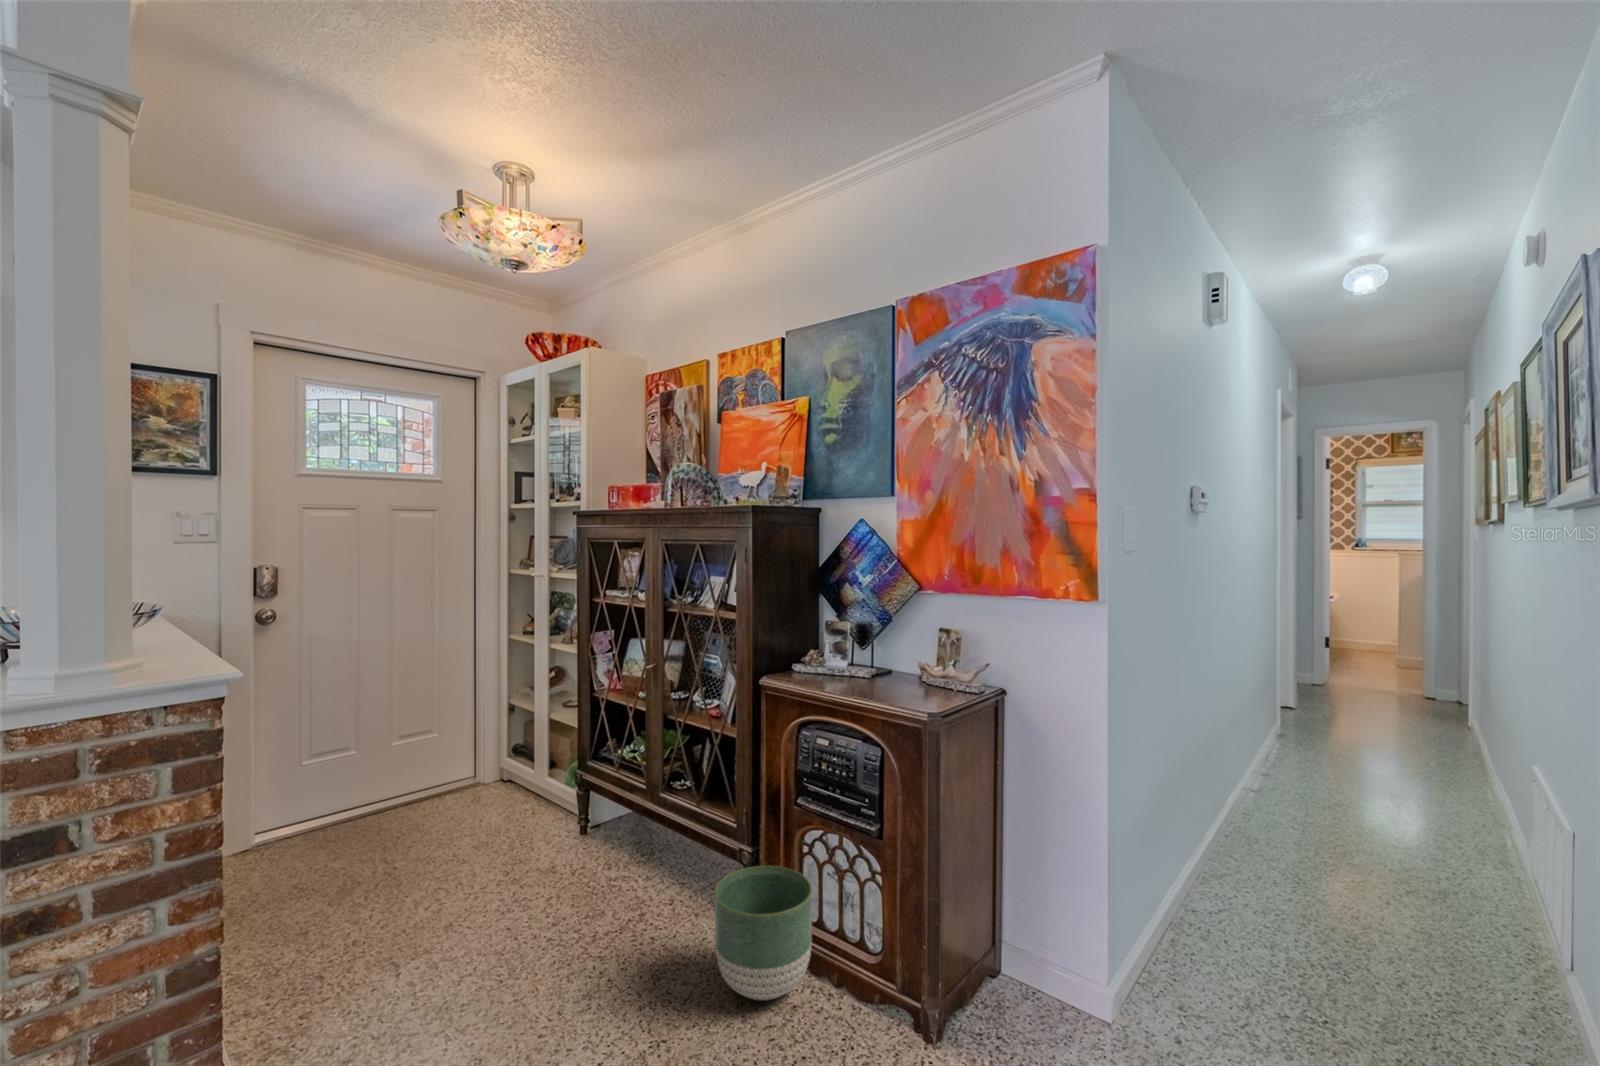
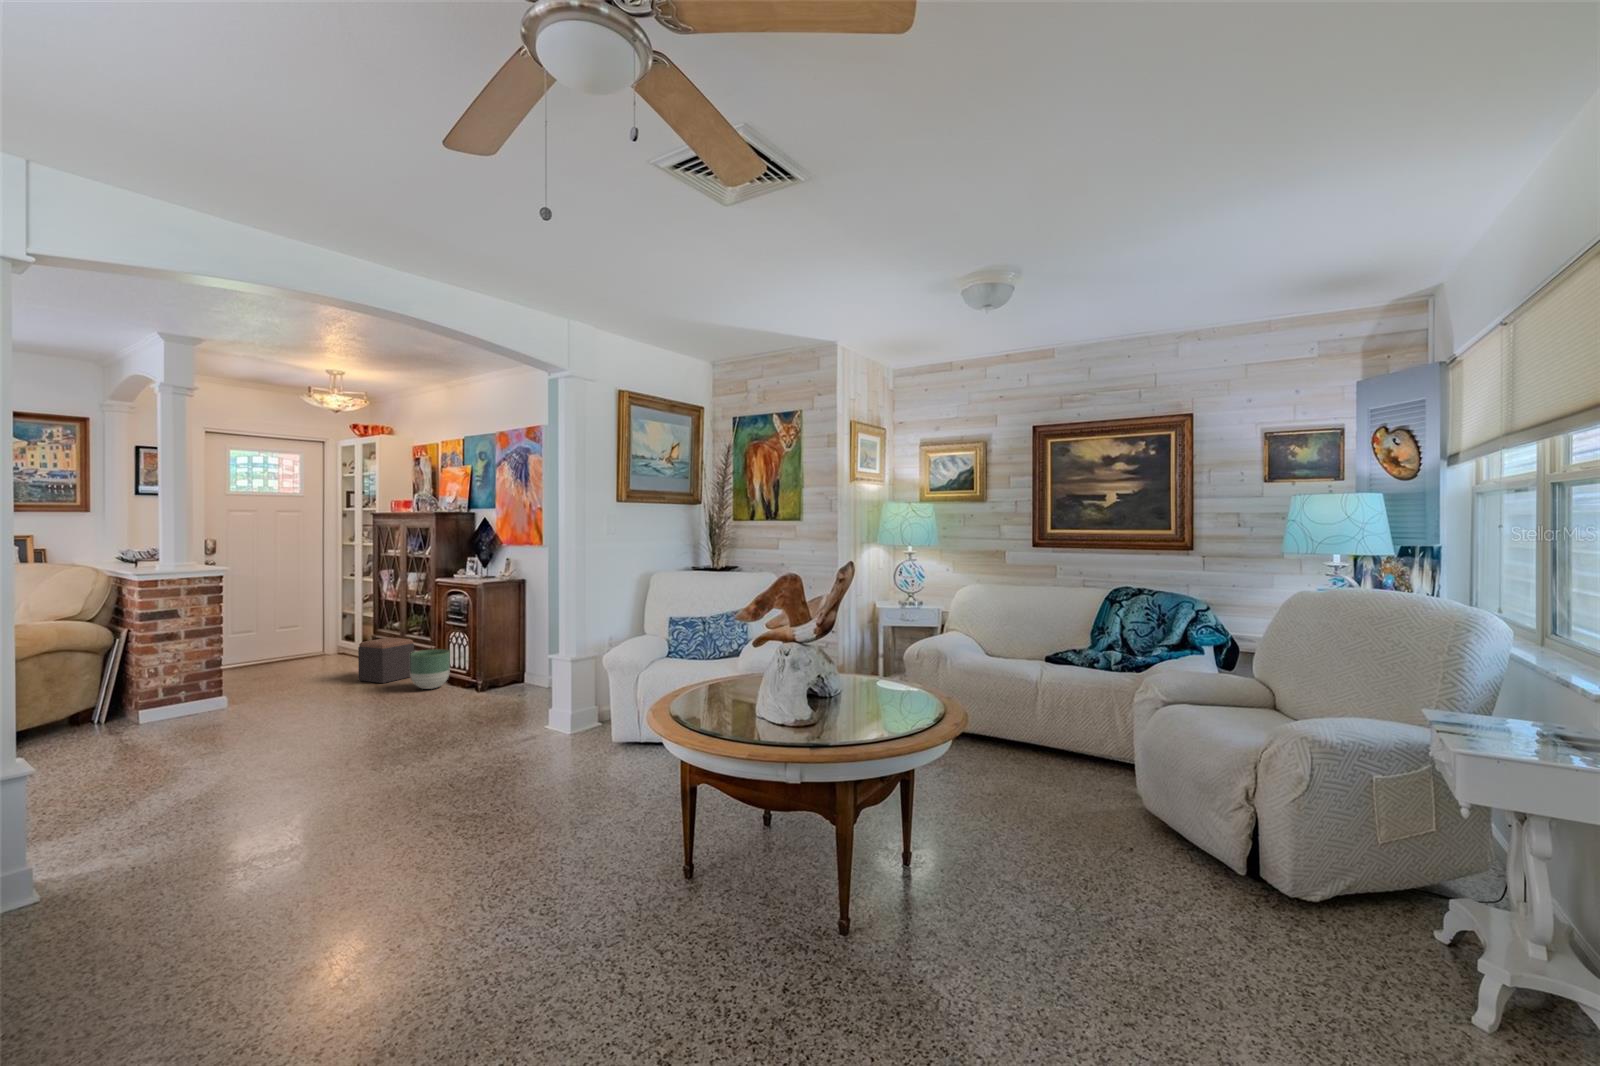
footstool: none [567,801,688,945] -> present [358,638,414,683]

